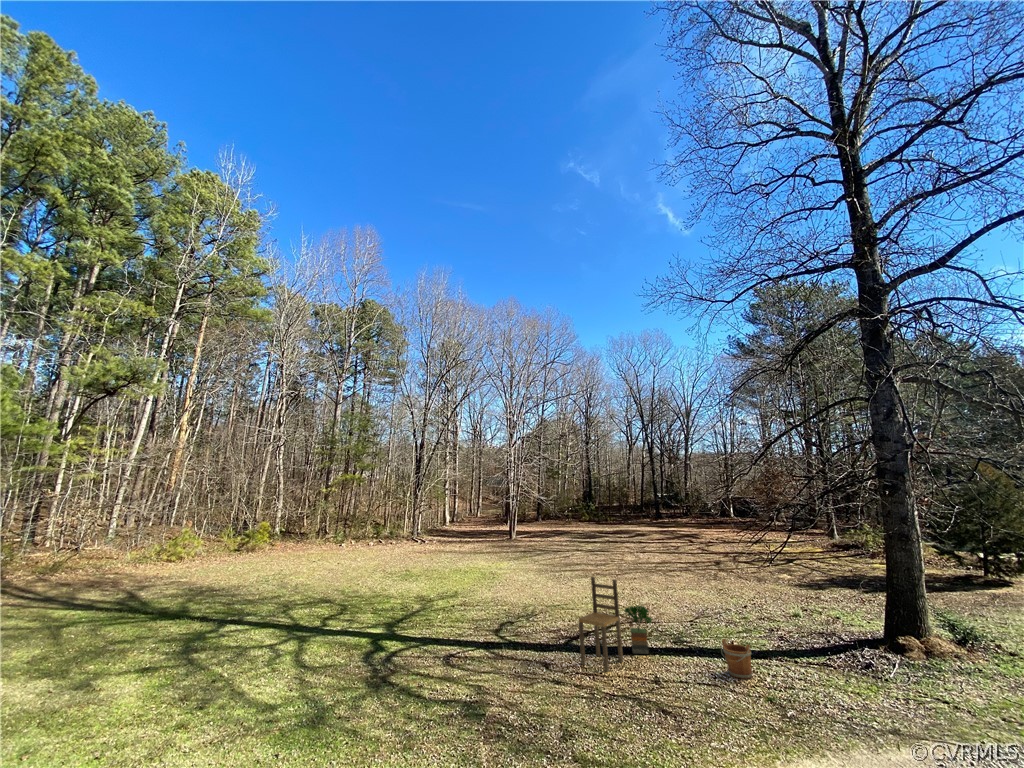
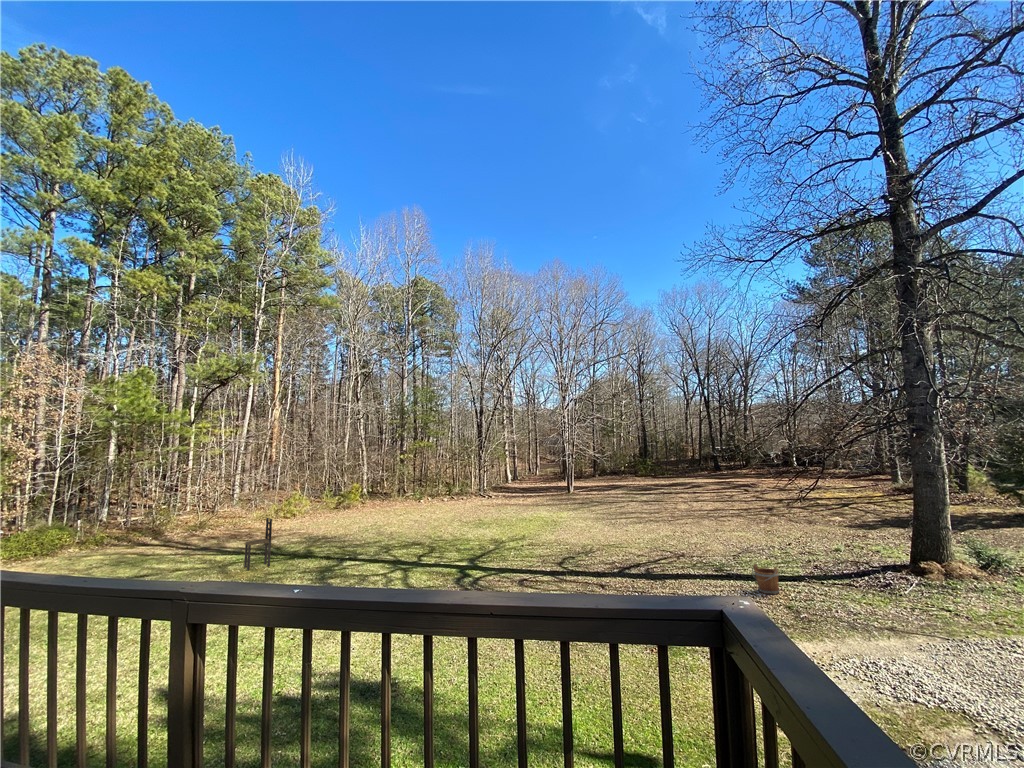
chair: present [579,577,623,672] -> present [244,518,272,570]
potted tree: present [624,606,652,654] -> none [668,539,694,578]

